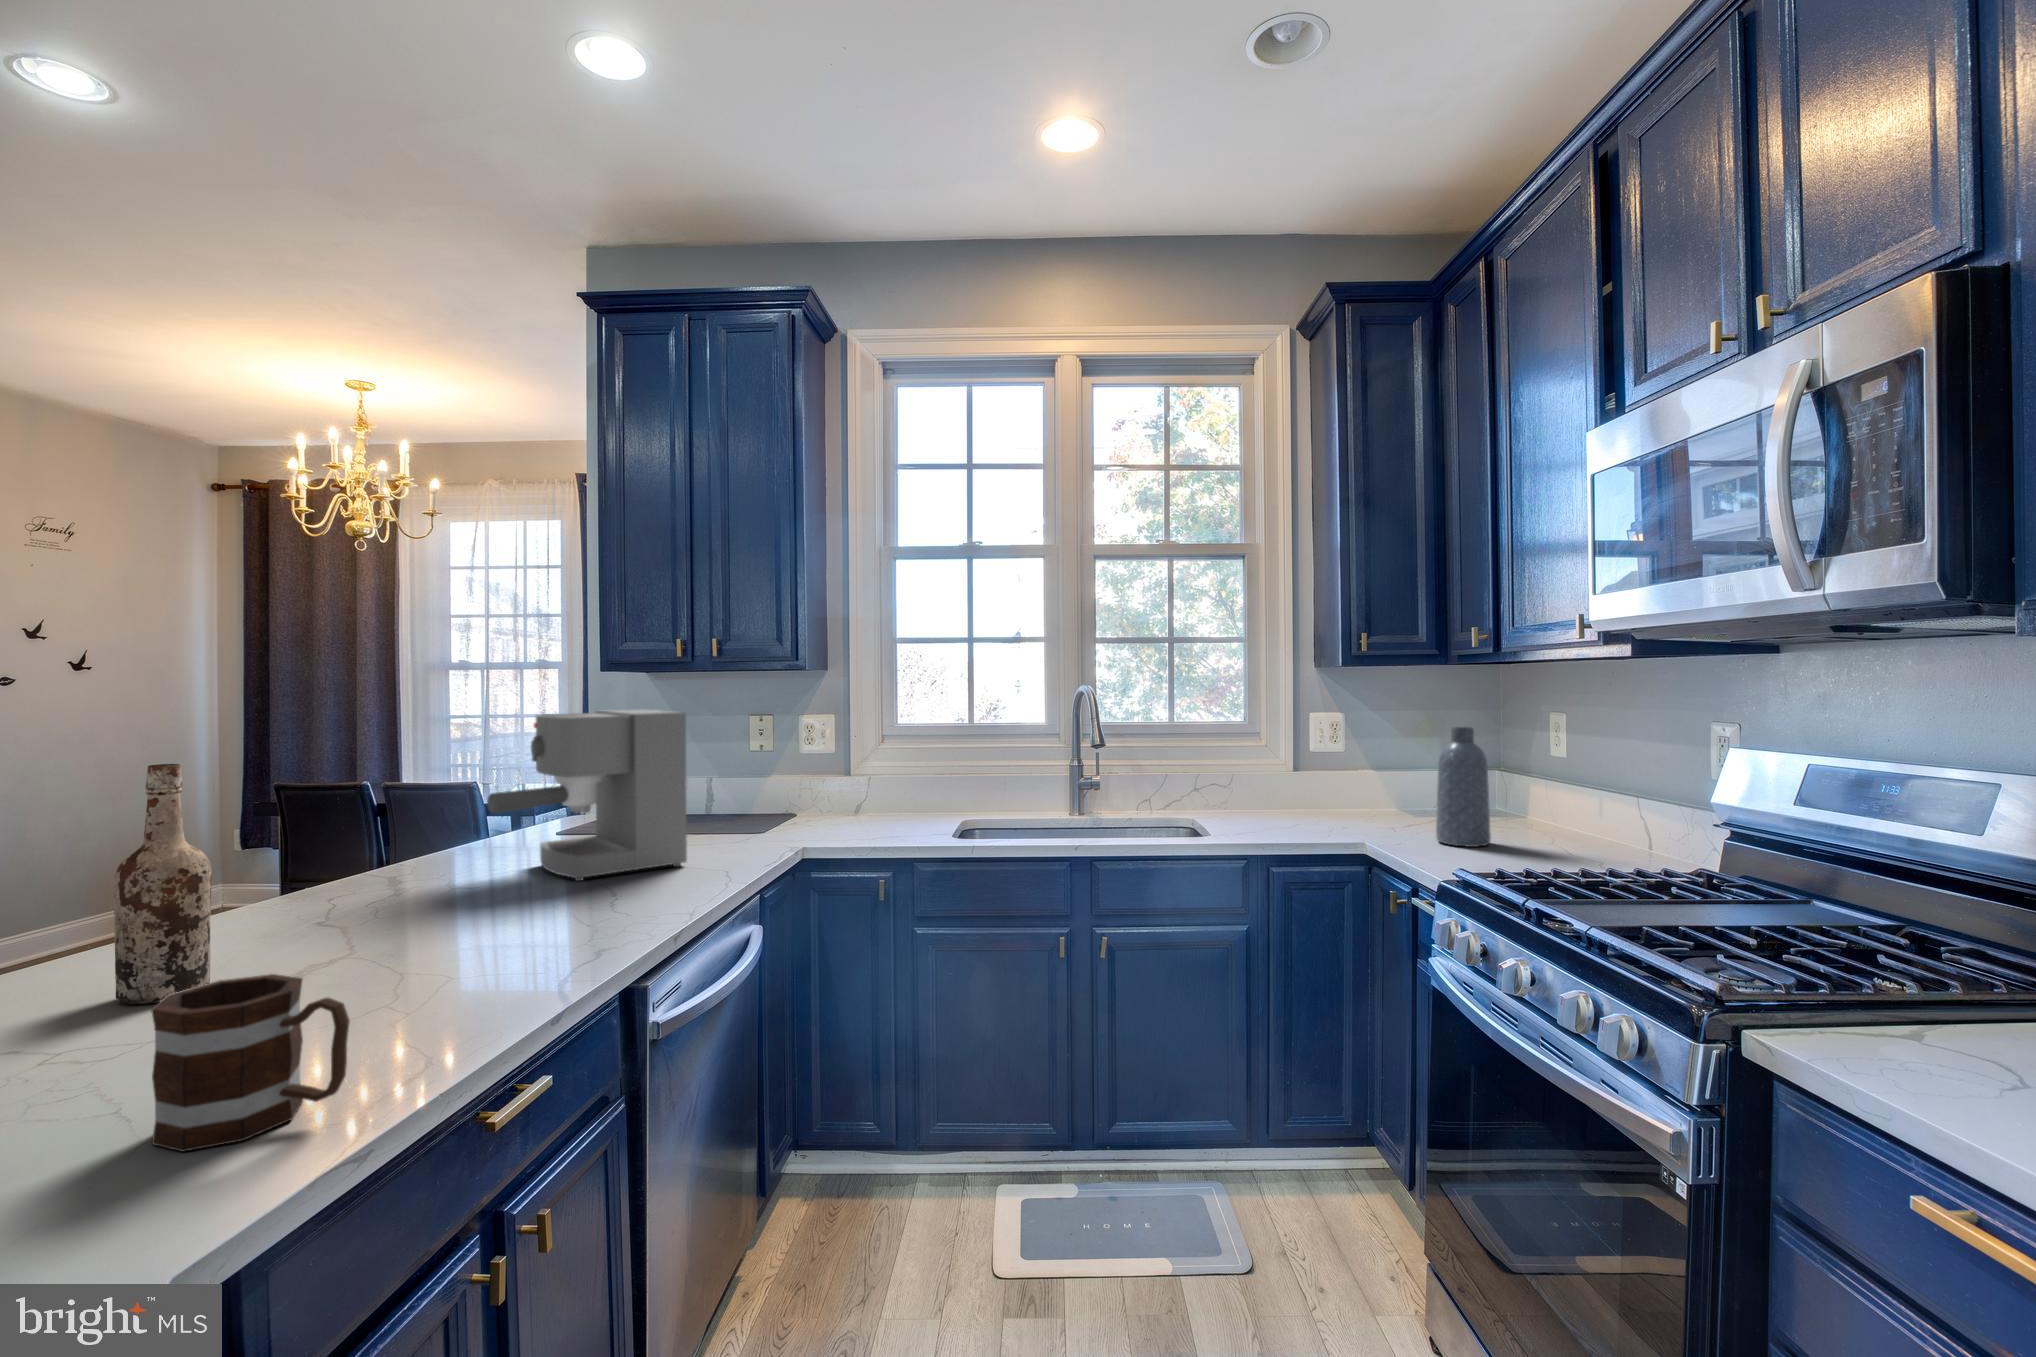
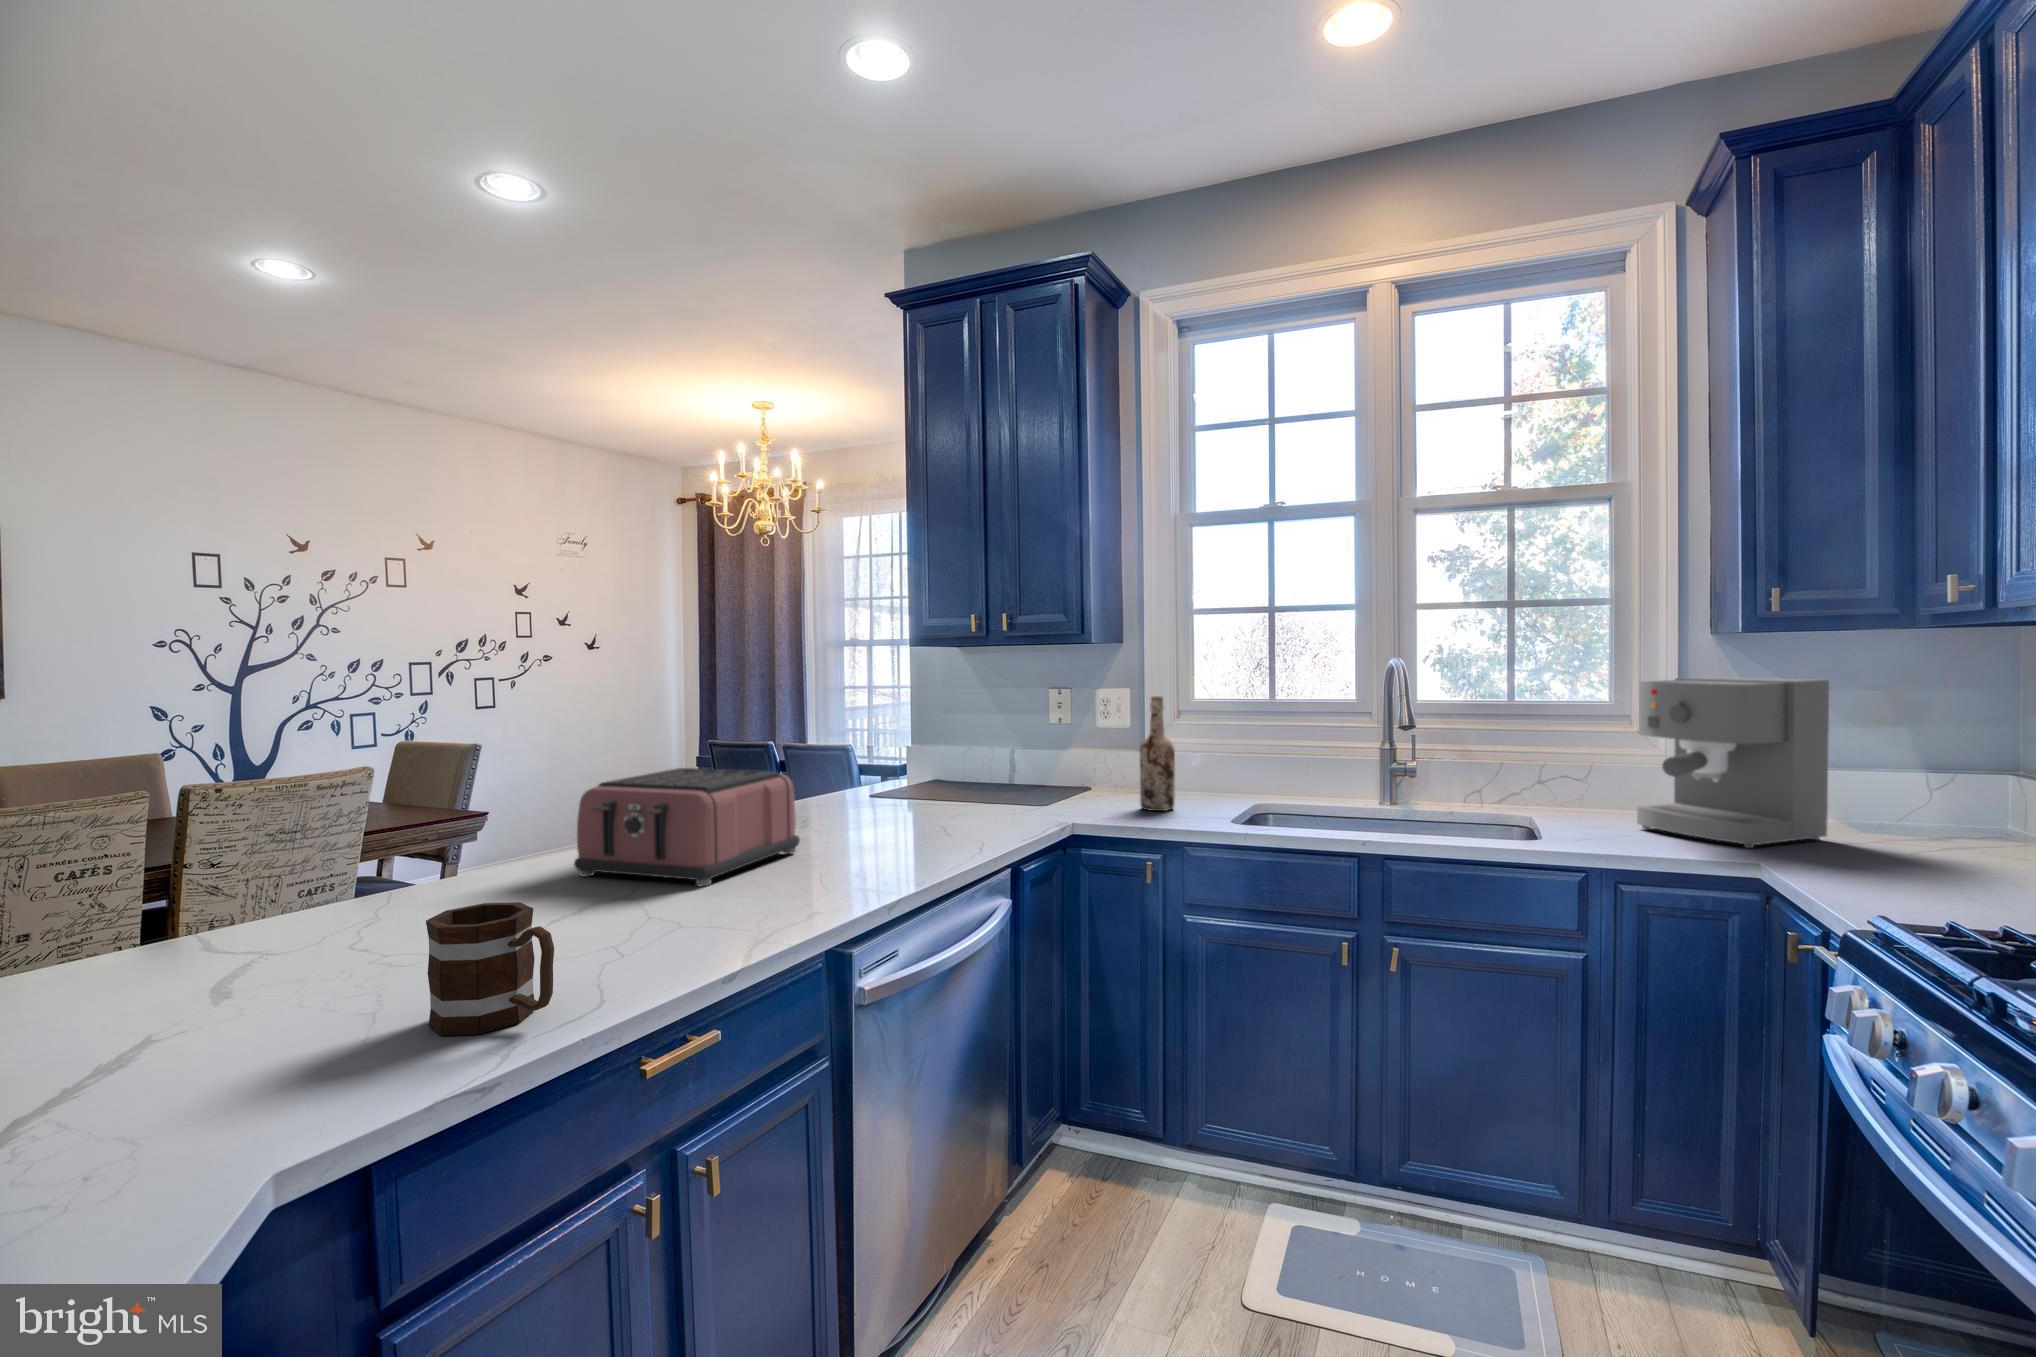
coffee maker: present [487,709,687,881] -> present [1637,677,1829,848]
vase: present [1436,727,1491,847] -> none [1878,719,1973,886]
wine bottle: present [114,764,212,1004] -> present [1140,697,1175,811]
toaster: none [218,808,517,950] -> present [574,768,800,887]

